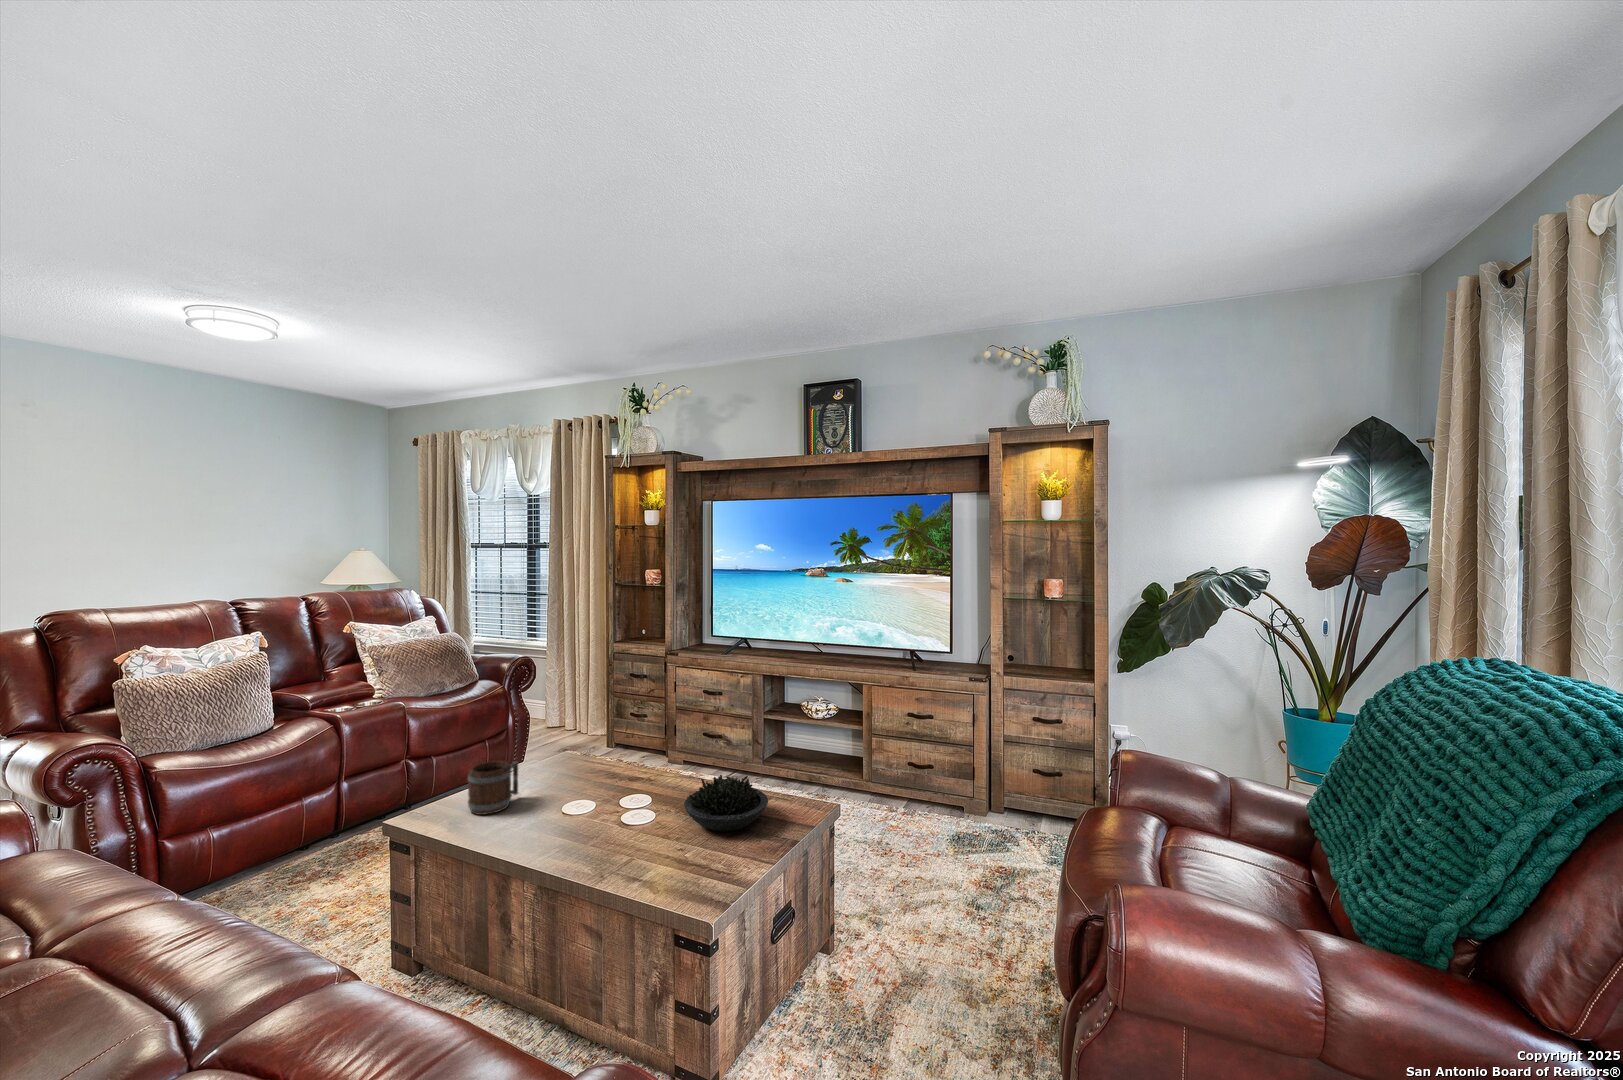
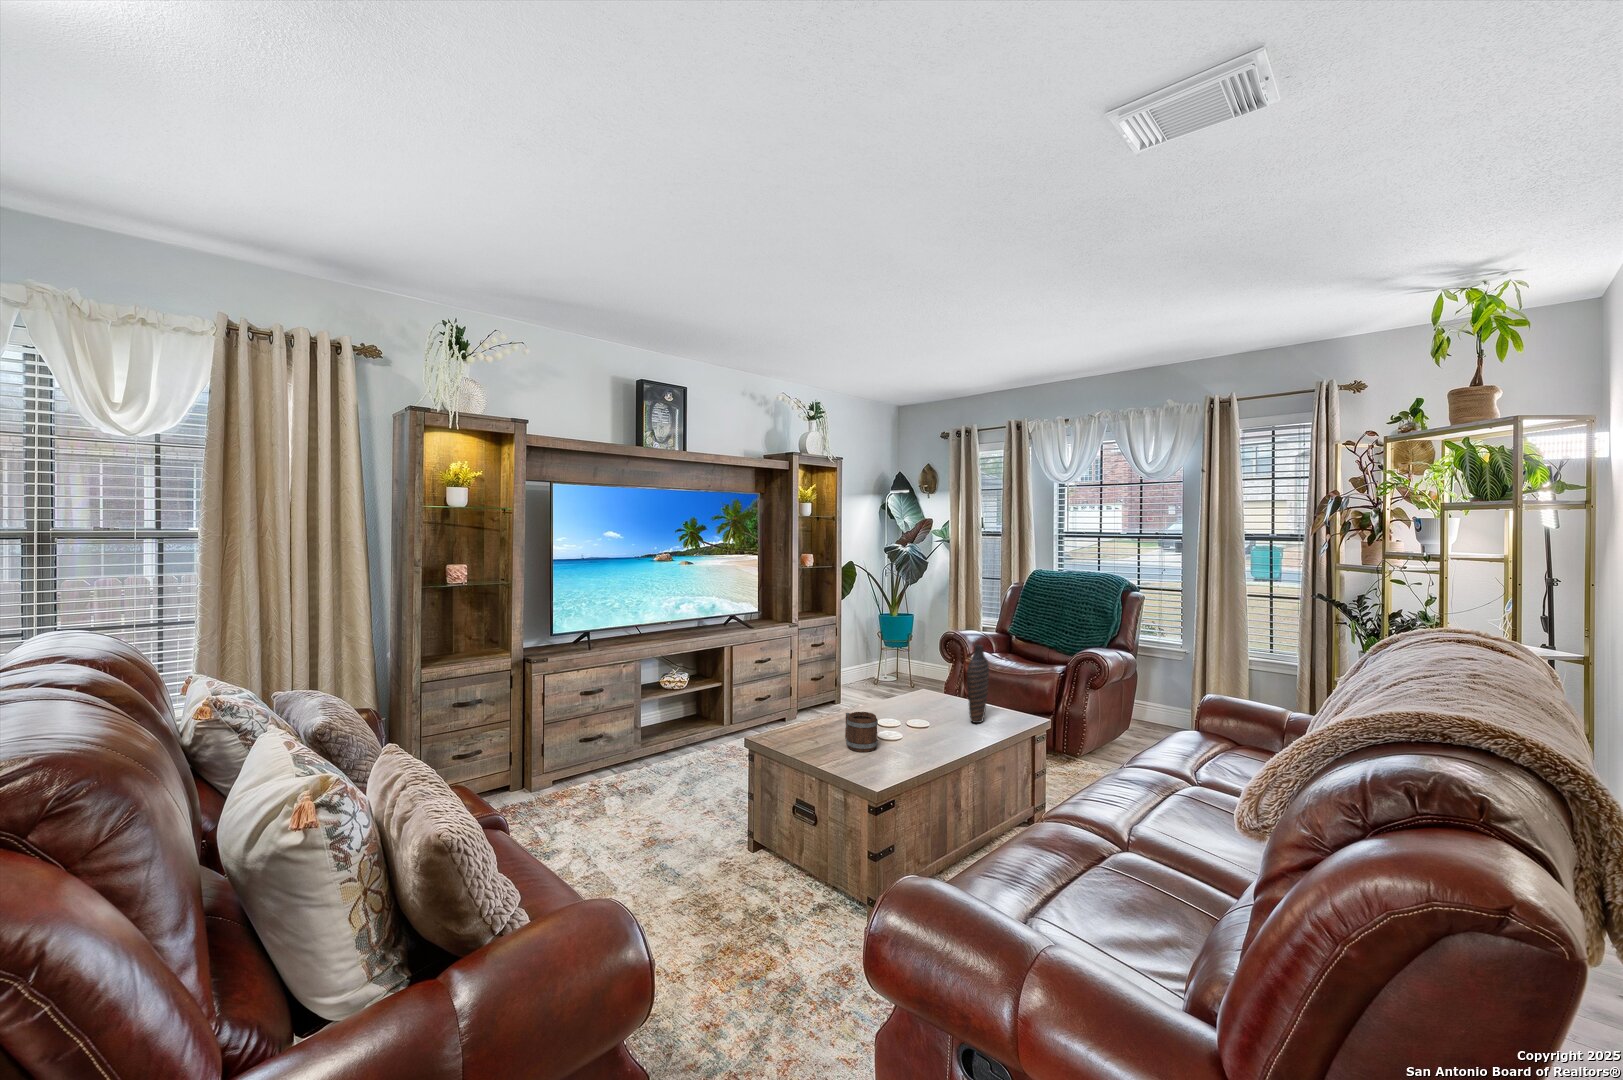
decorative vase: none [601,730,675,871] -> present [967,645,989,723]
succulent plant: present [684,775,768,832] -> none [902,679,952,708]

